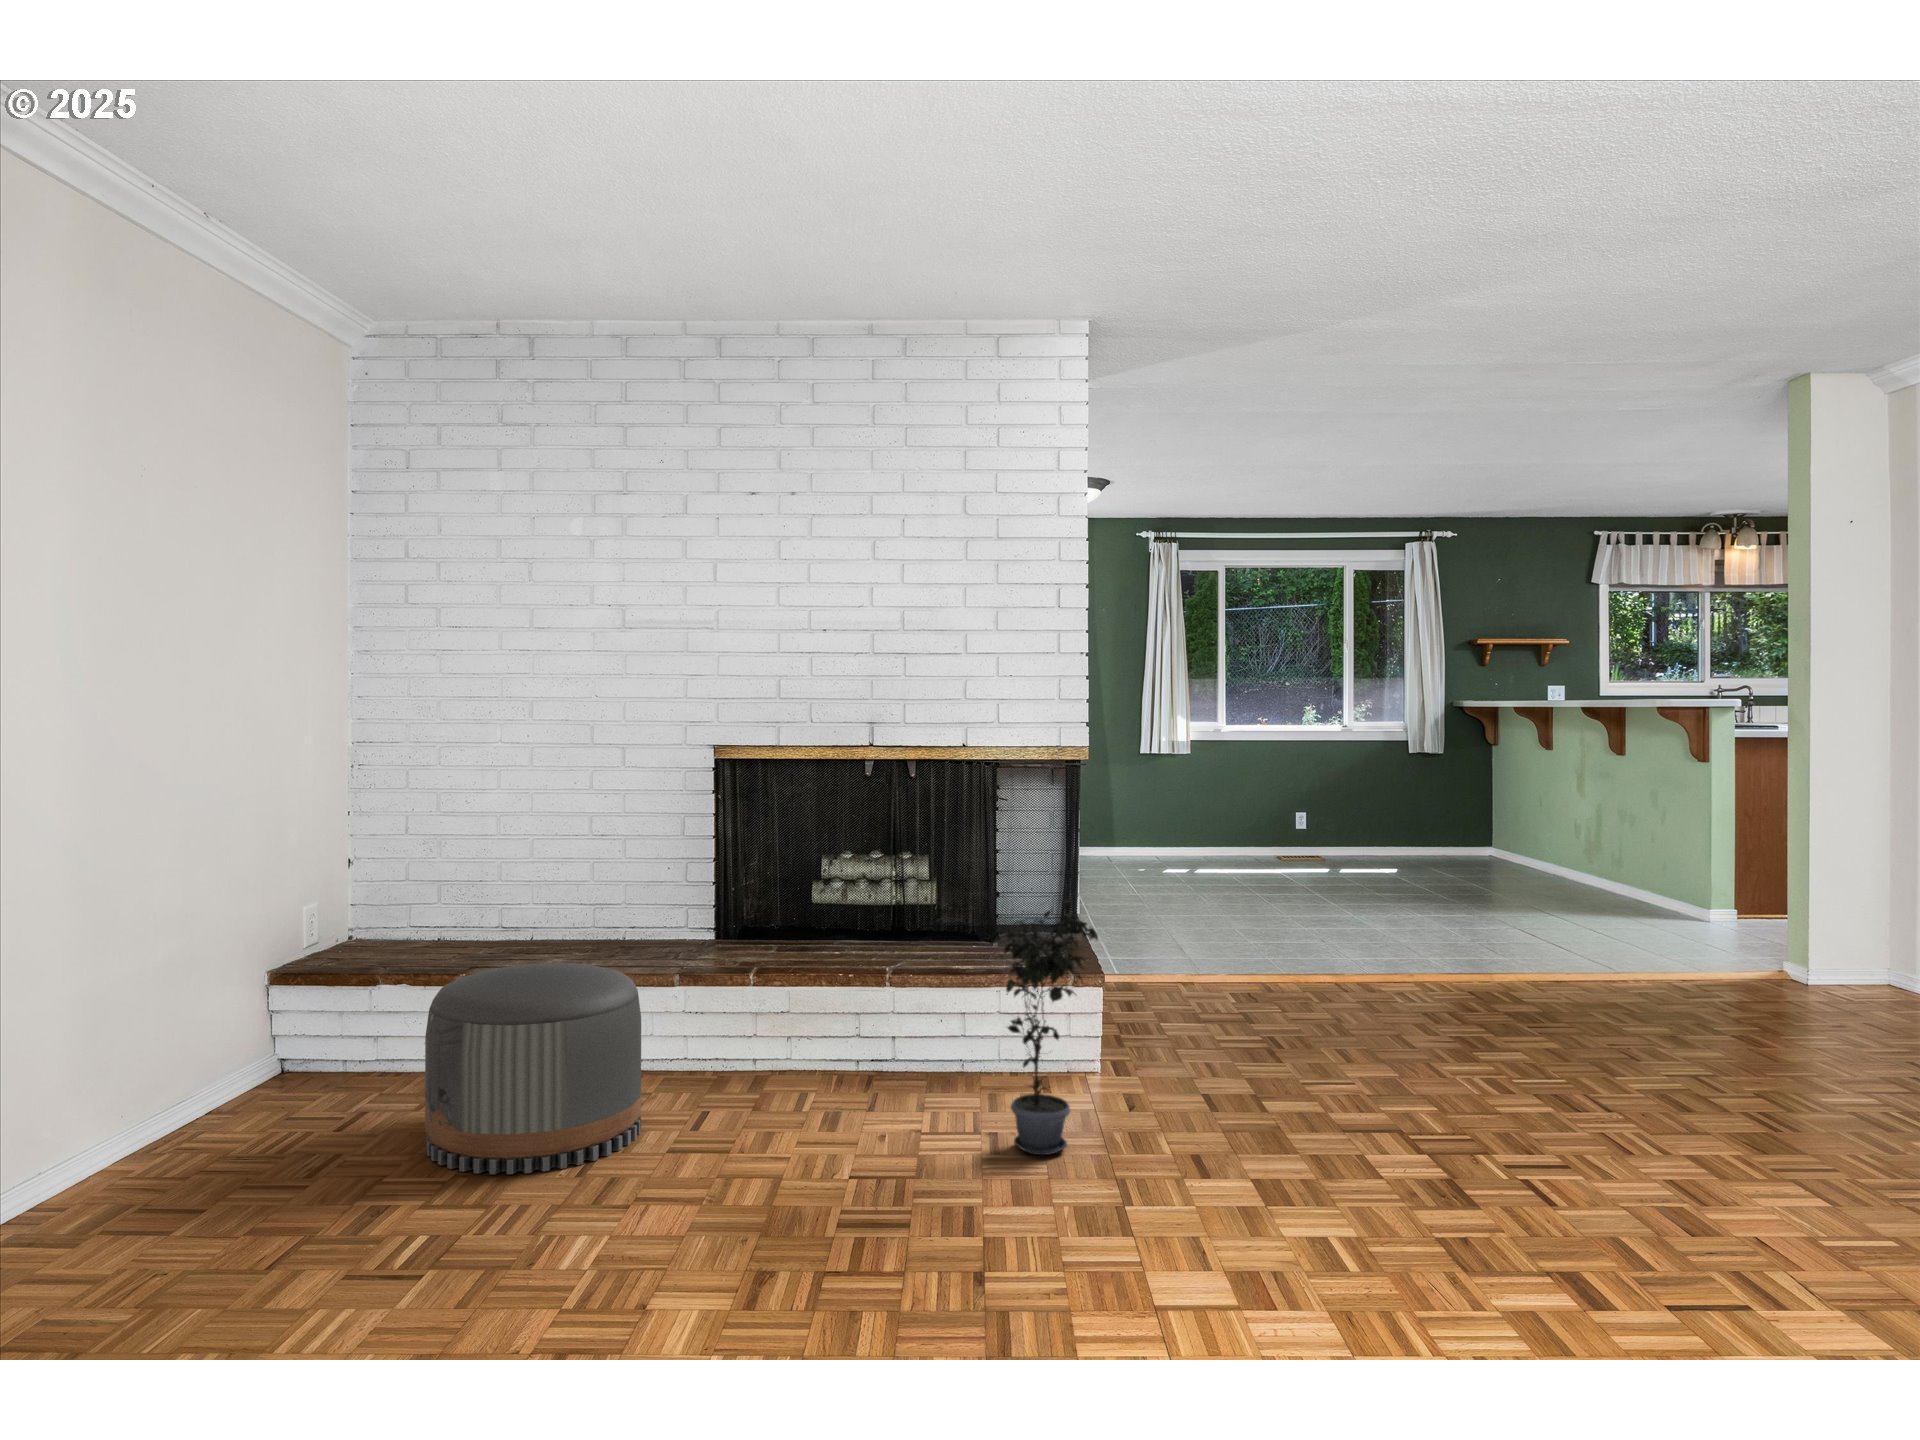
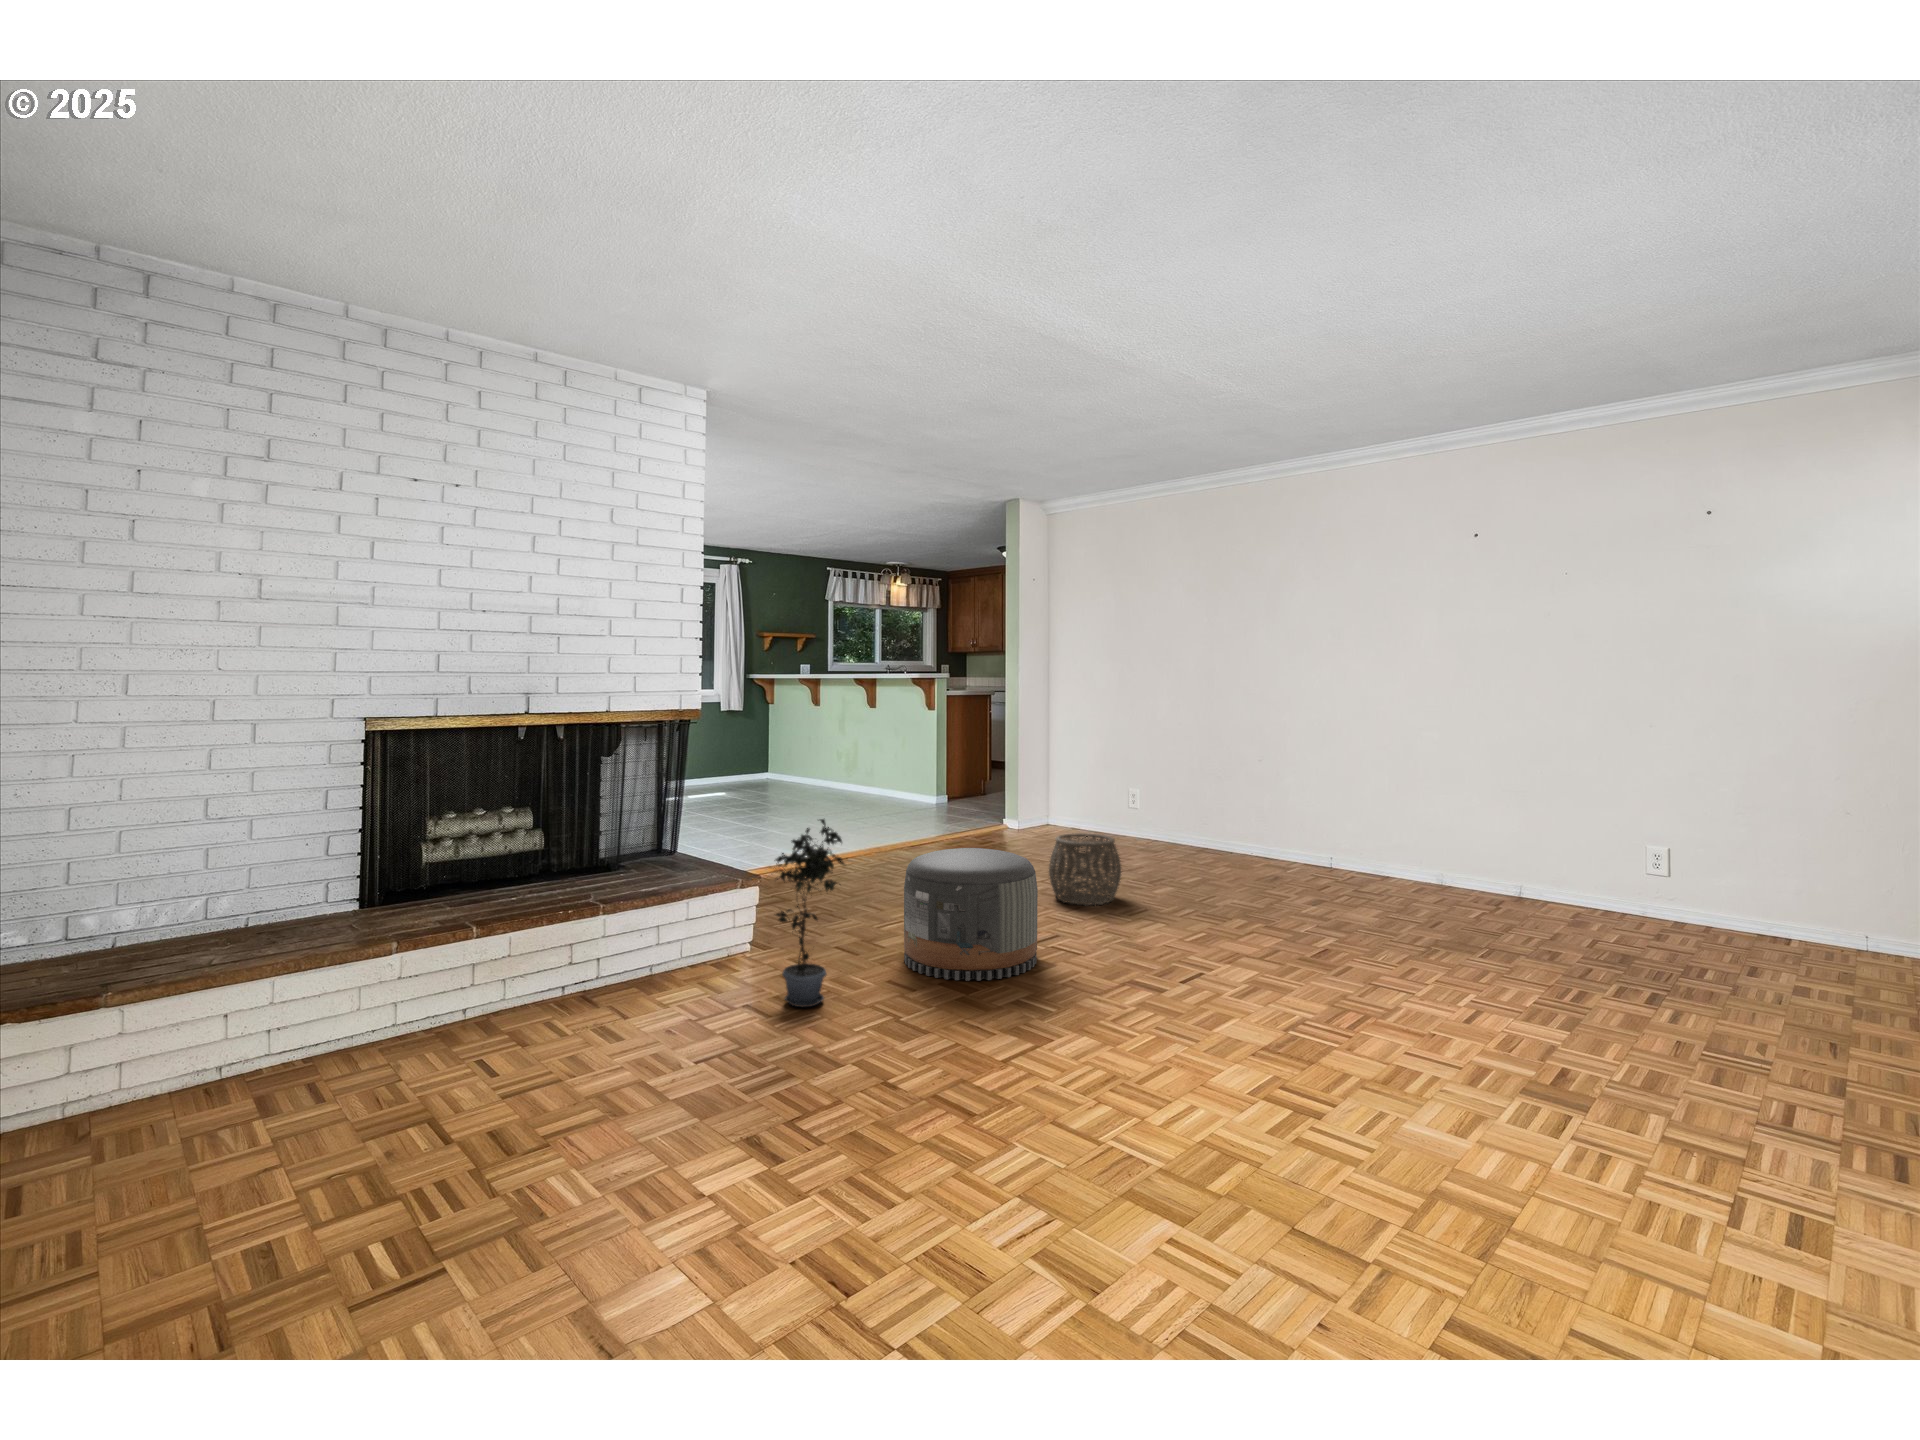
pouf: present [425,963,641,1174] -> present [904,848,1038,981]
woven basket: none [1651,995,1814,1140] -> present [1049,833,1121,905]

